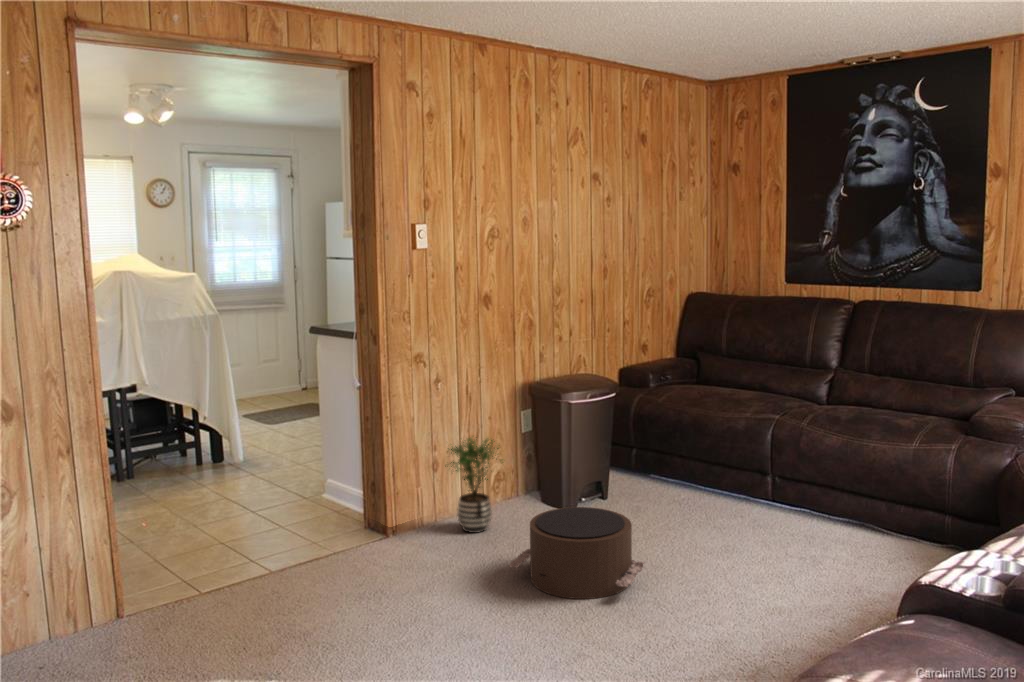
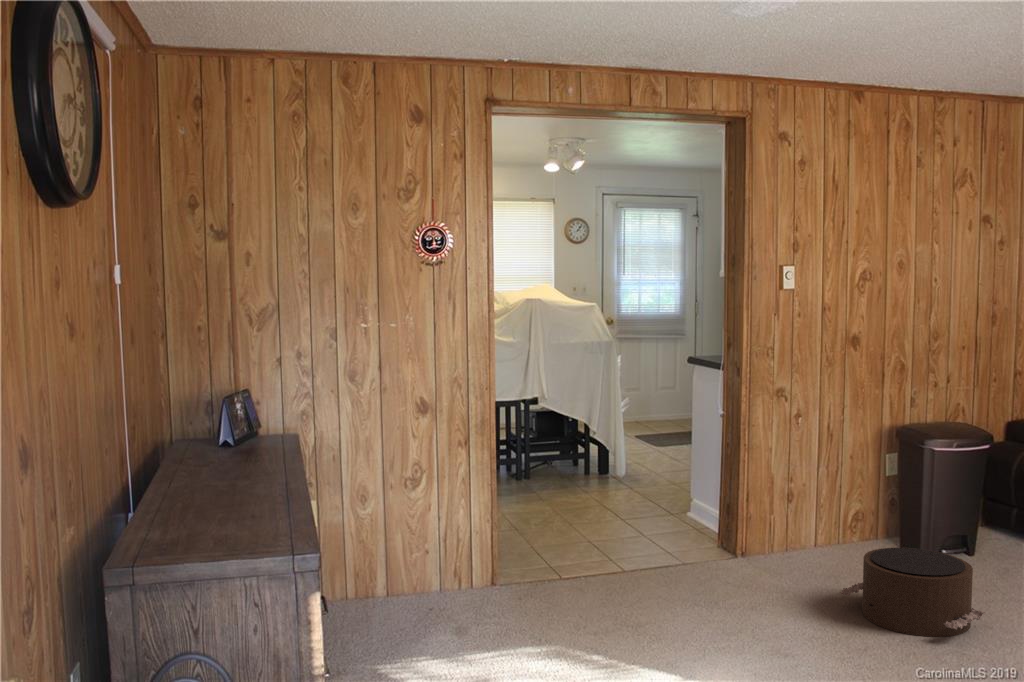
potted plant: present [445,437,499,533] -> none [793,468,857,564]

